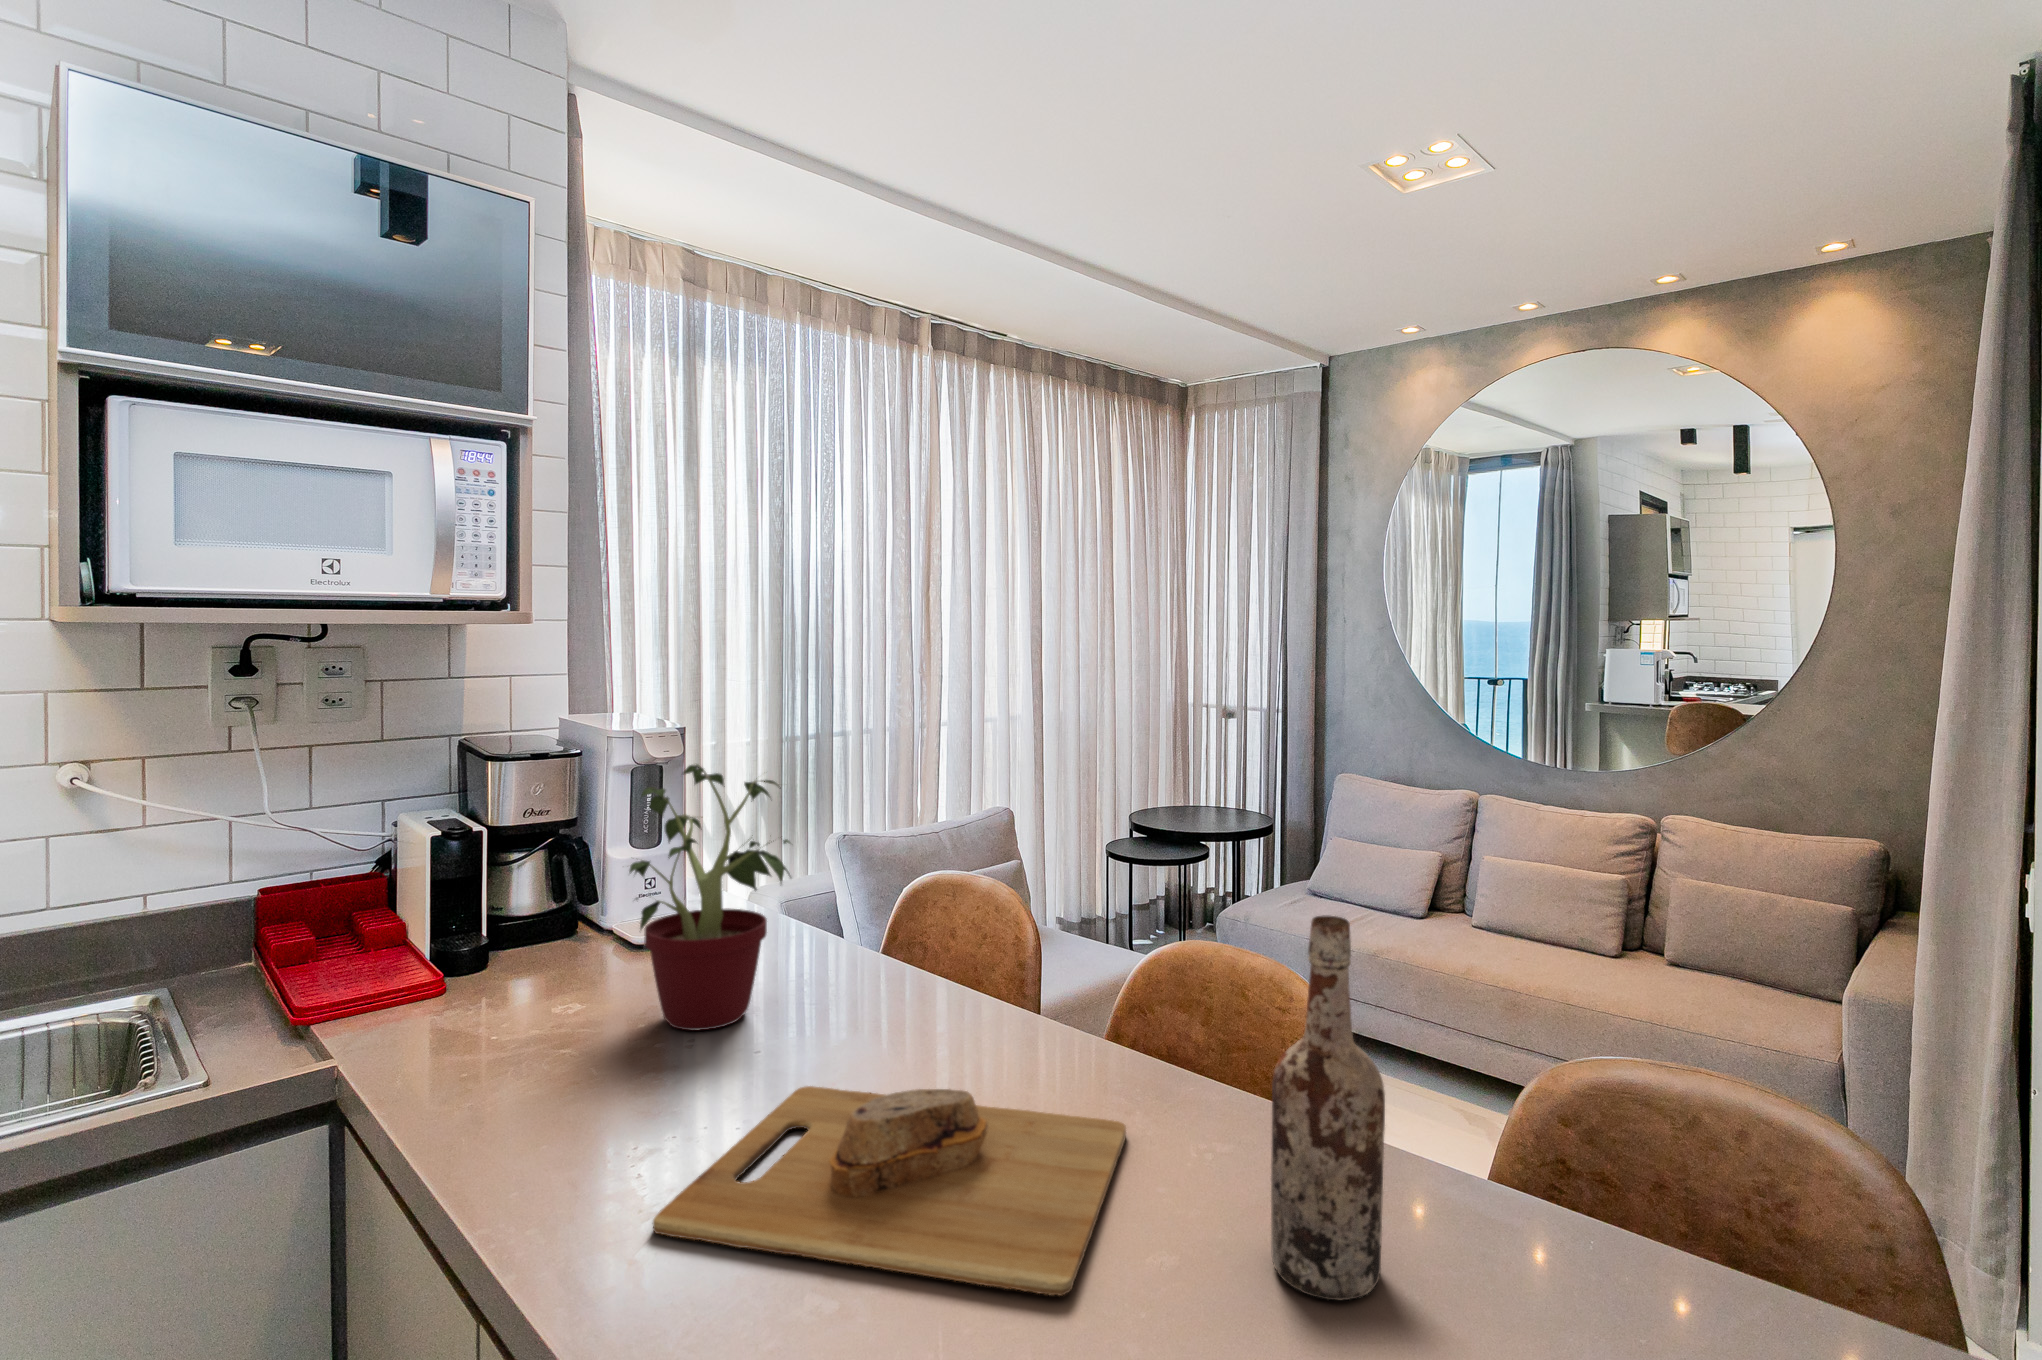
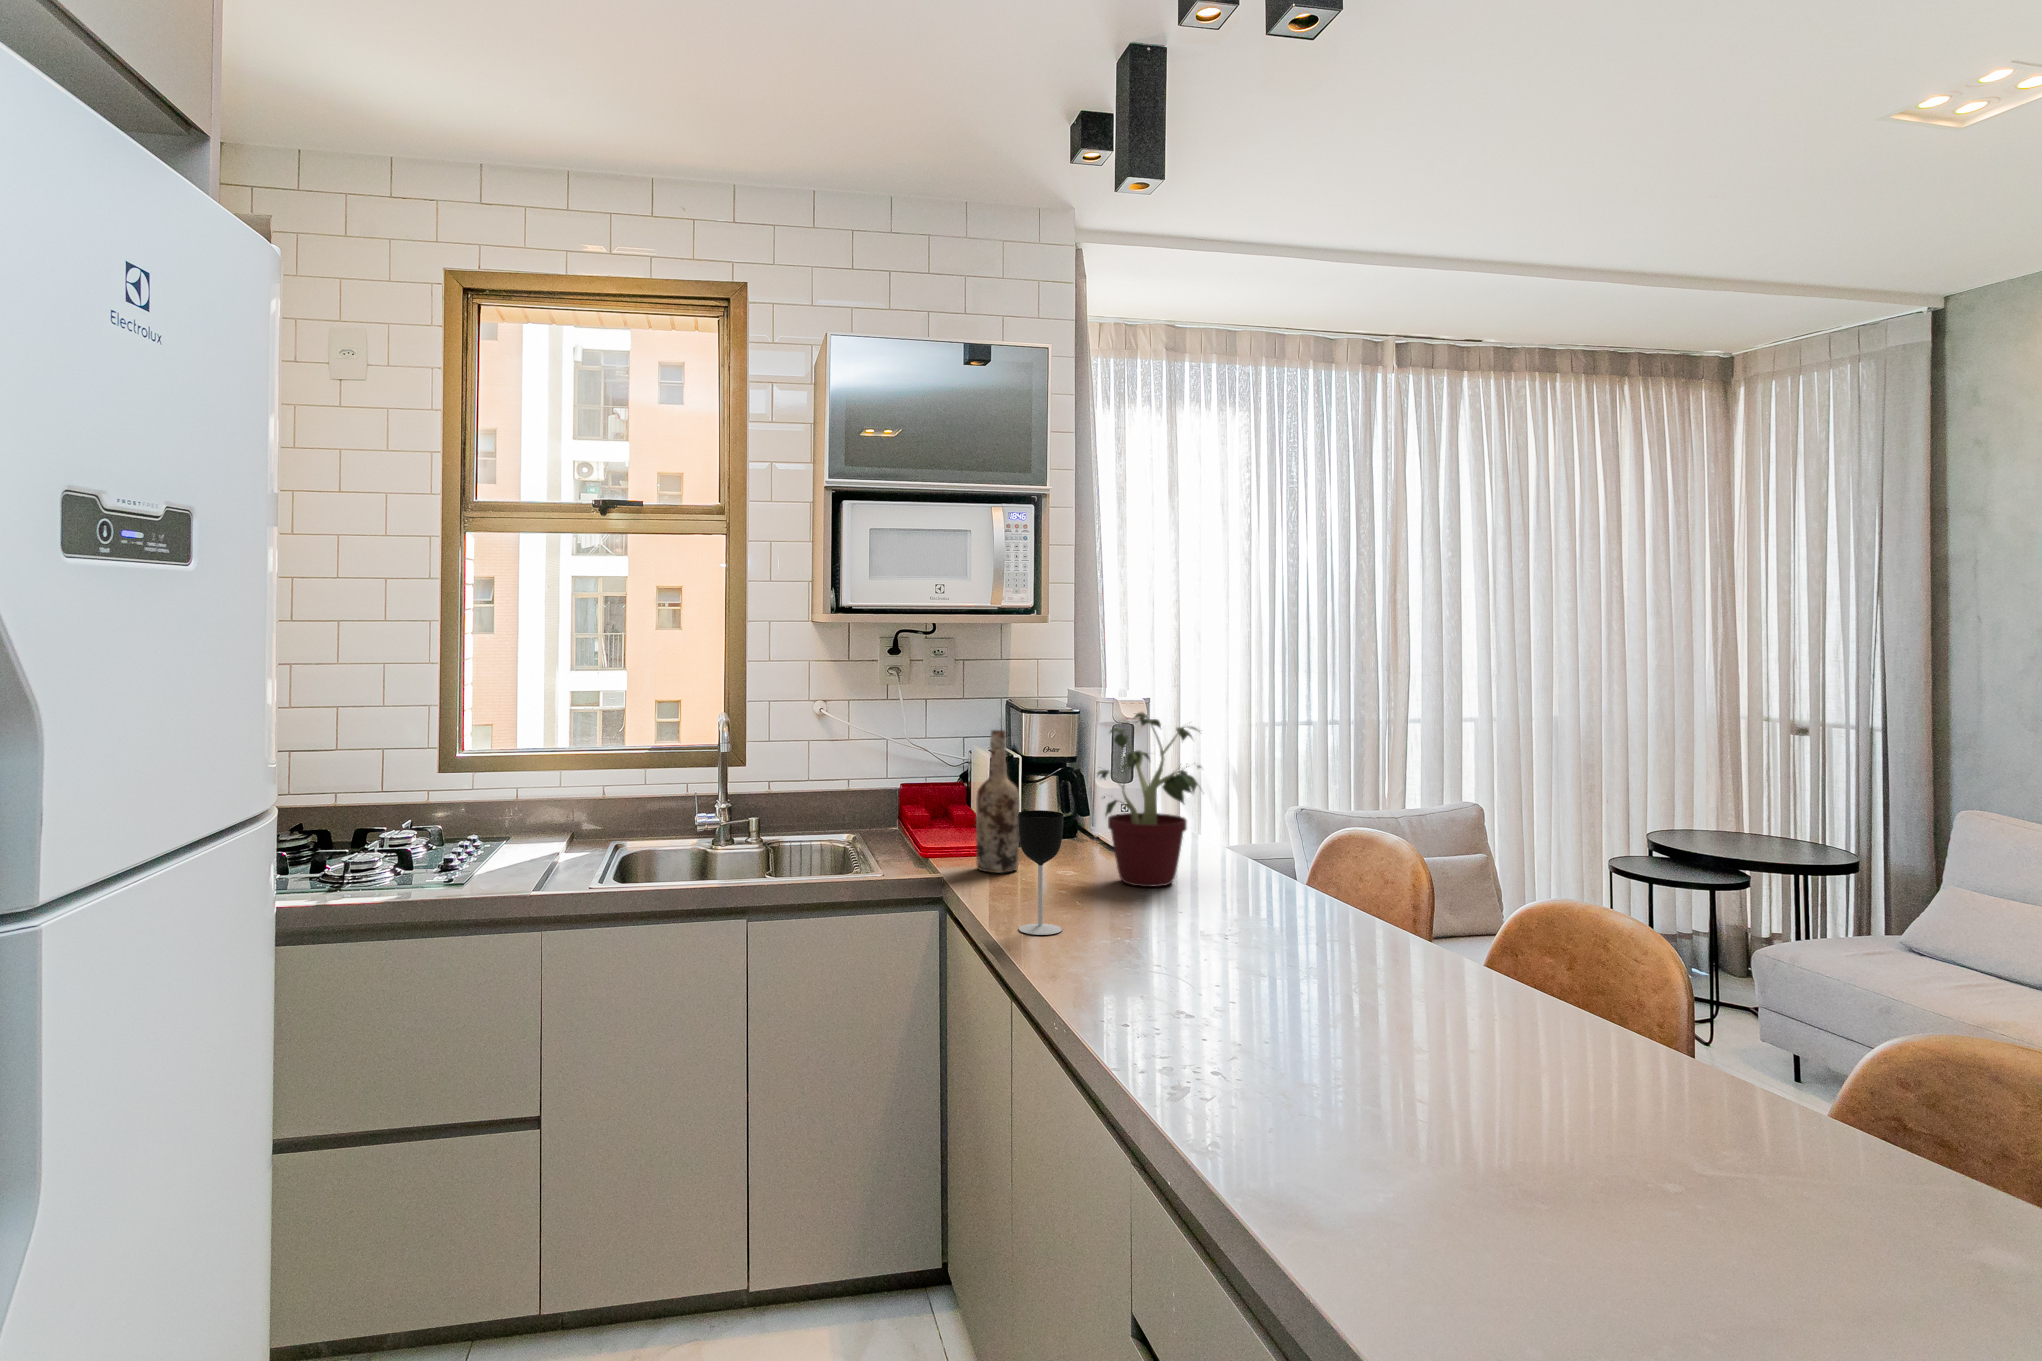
wine bottle: present [1271,916,1385,1300] -> present [976,730,1020,873]
wine glass: none [498,970,591,1210] -> present [1017,810,1064,935]
cutting board: present [653,1086,1126,1296] -> none [1090,910,1401,1005]

